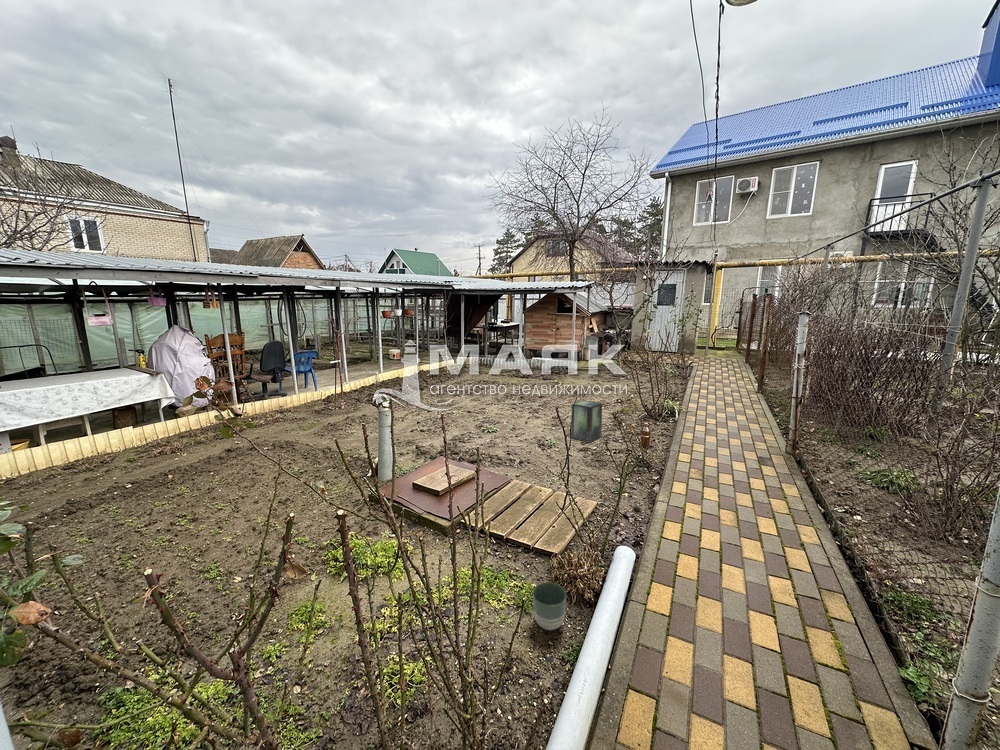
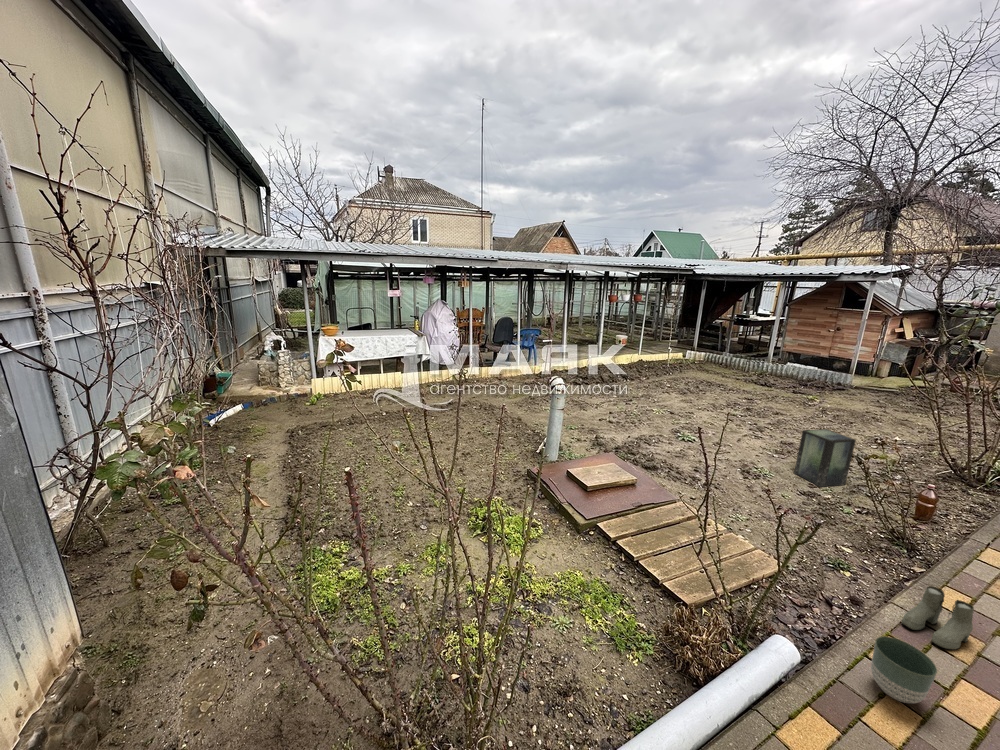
boots: none [668,480,697,515] -> present [902,586,974,650]
planter: present [533,582,566,630] -> present [871,636,937,703]

